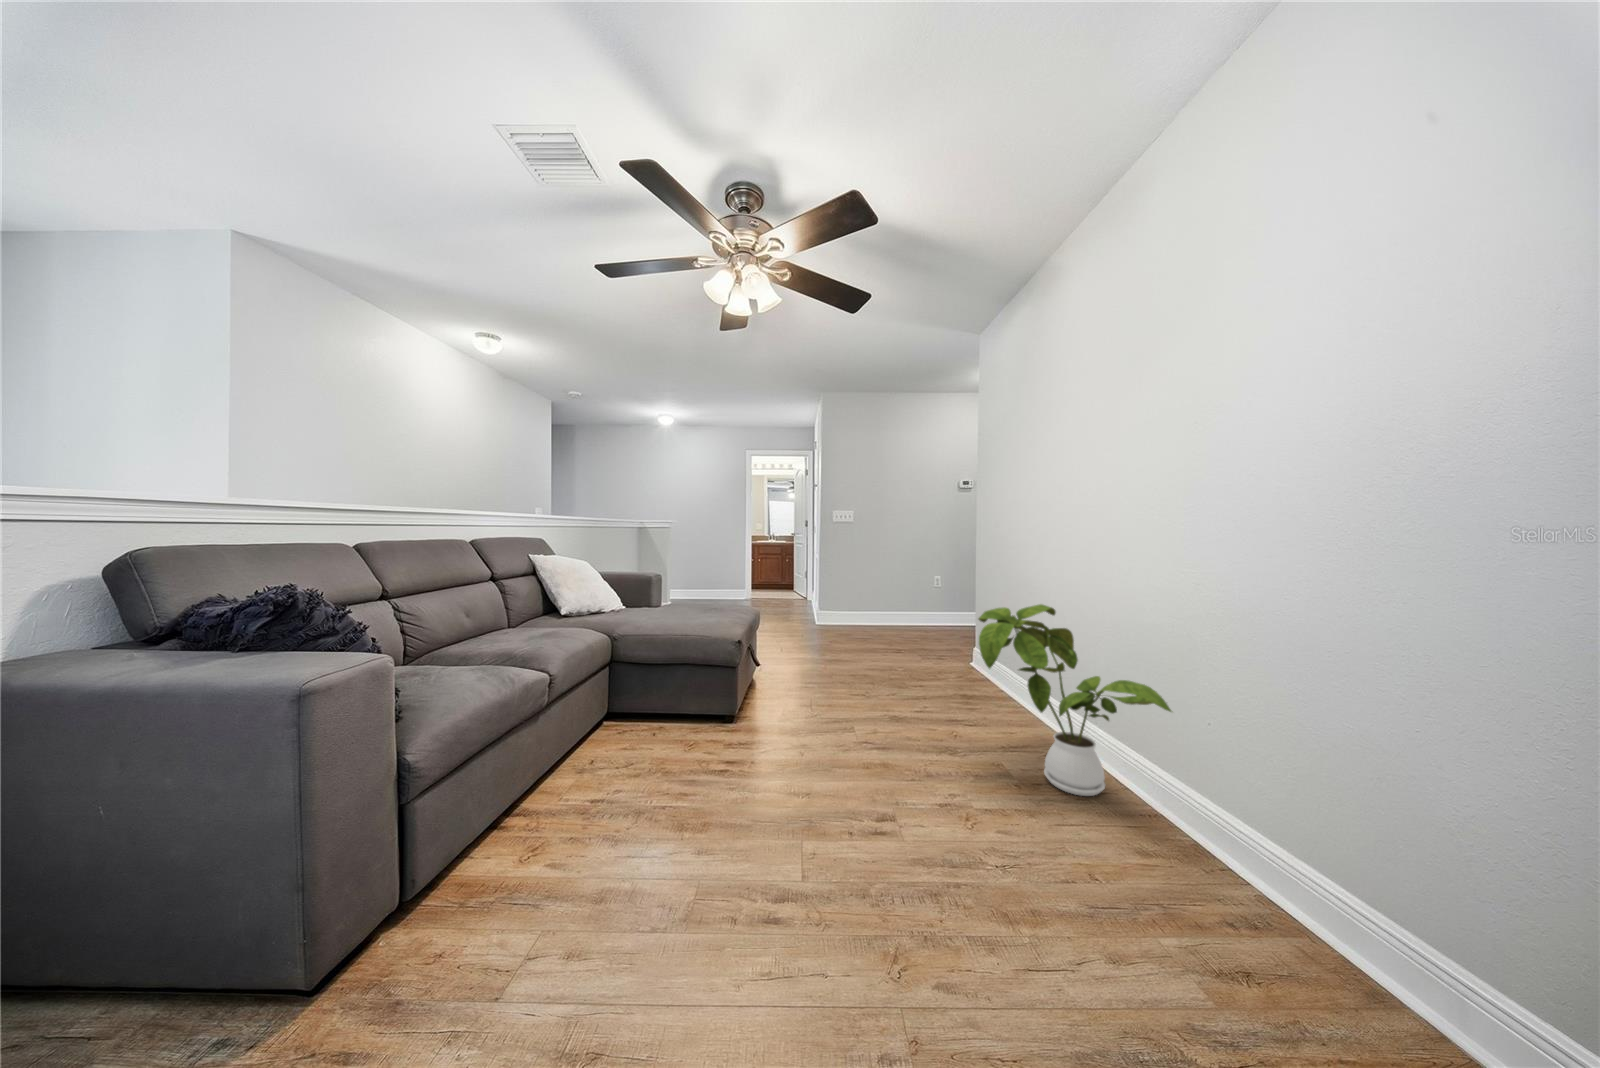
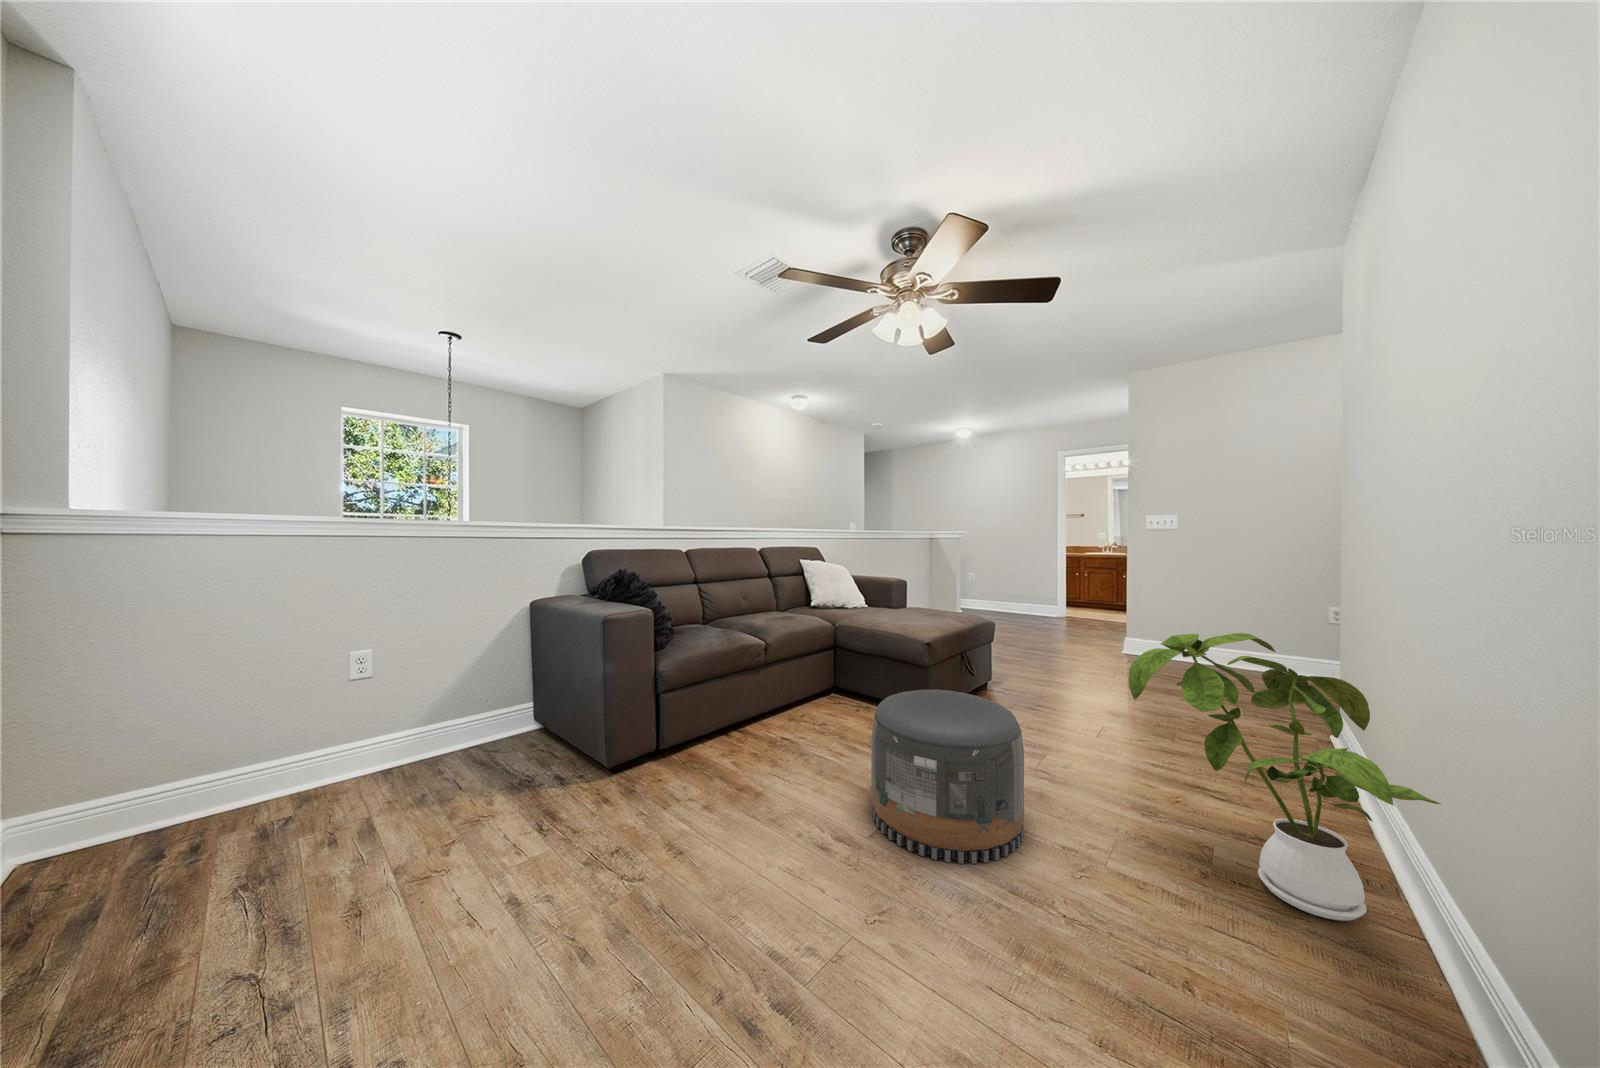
pouf: none [767,691,921,884] -> present [871,690,1024,864]

